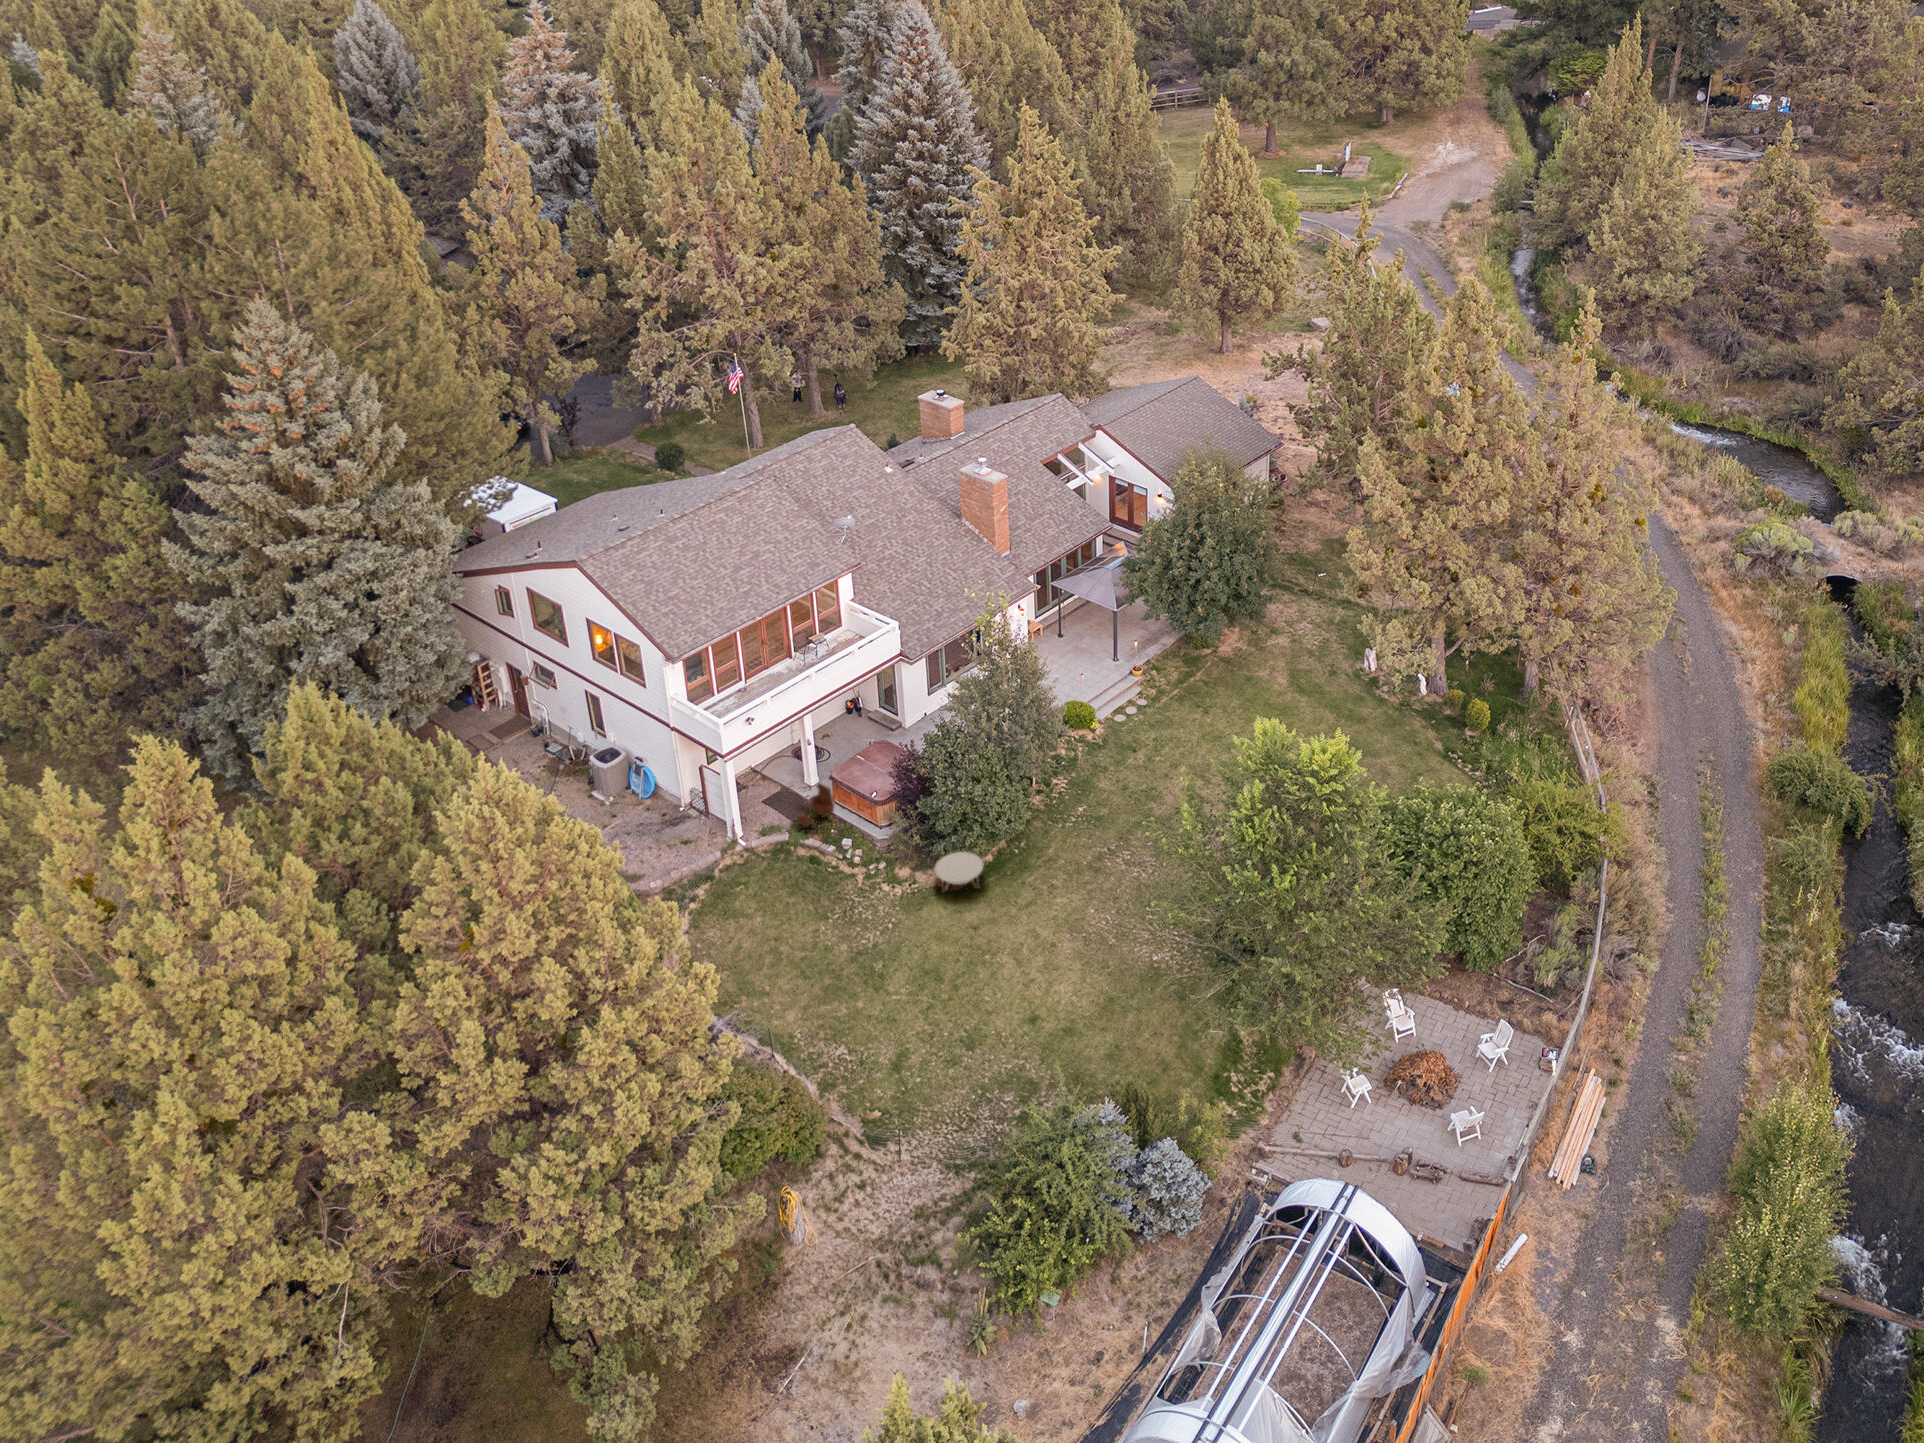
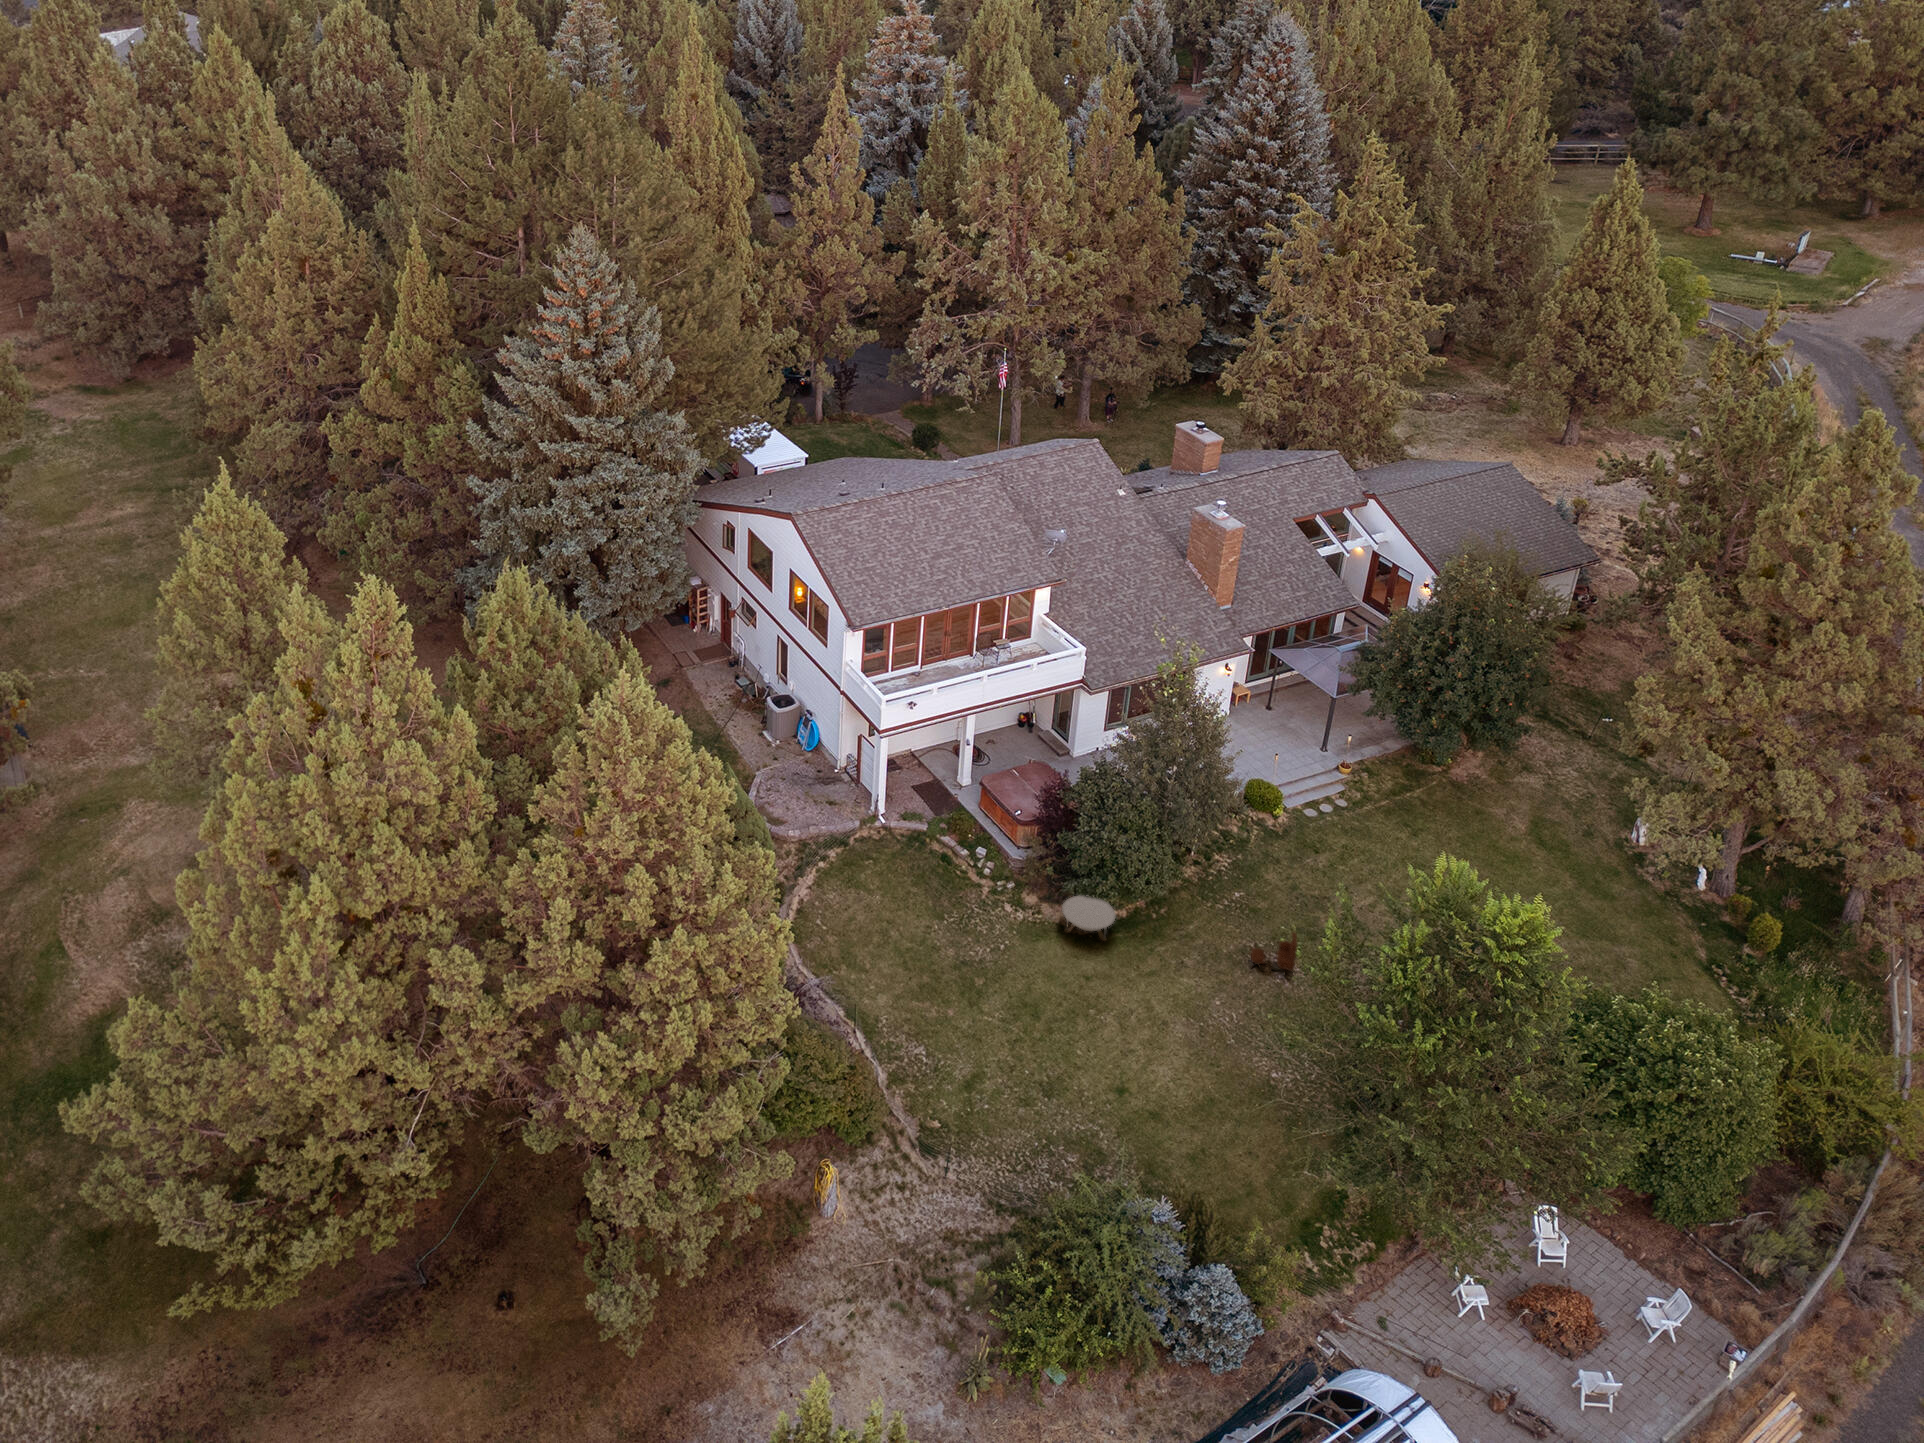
lounge chair: present [797,783,834,831] -> present [1250,932,1298,973]

